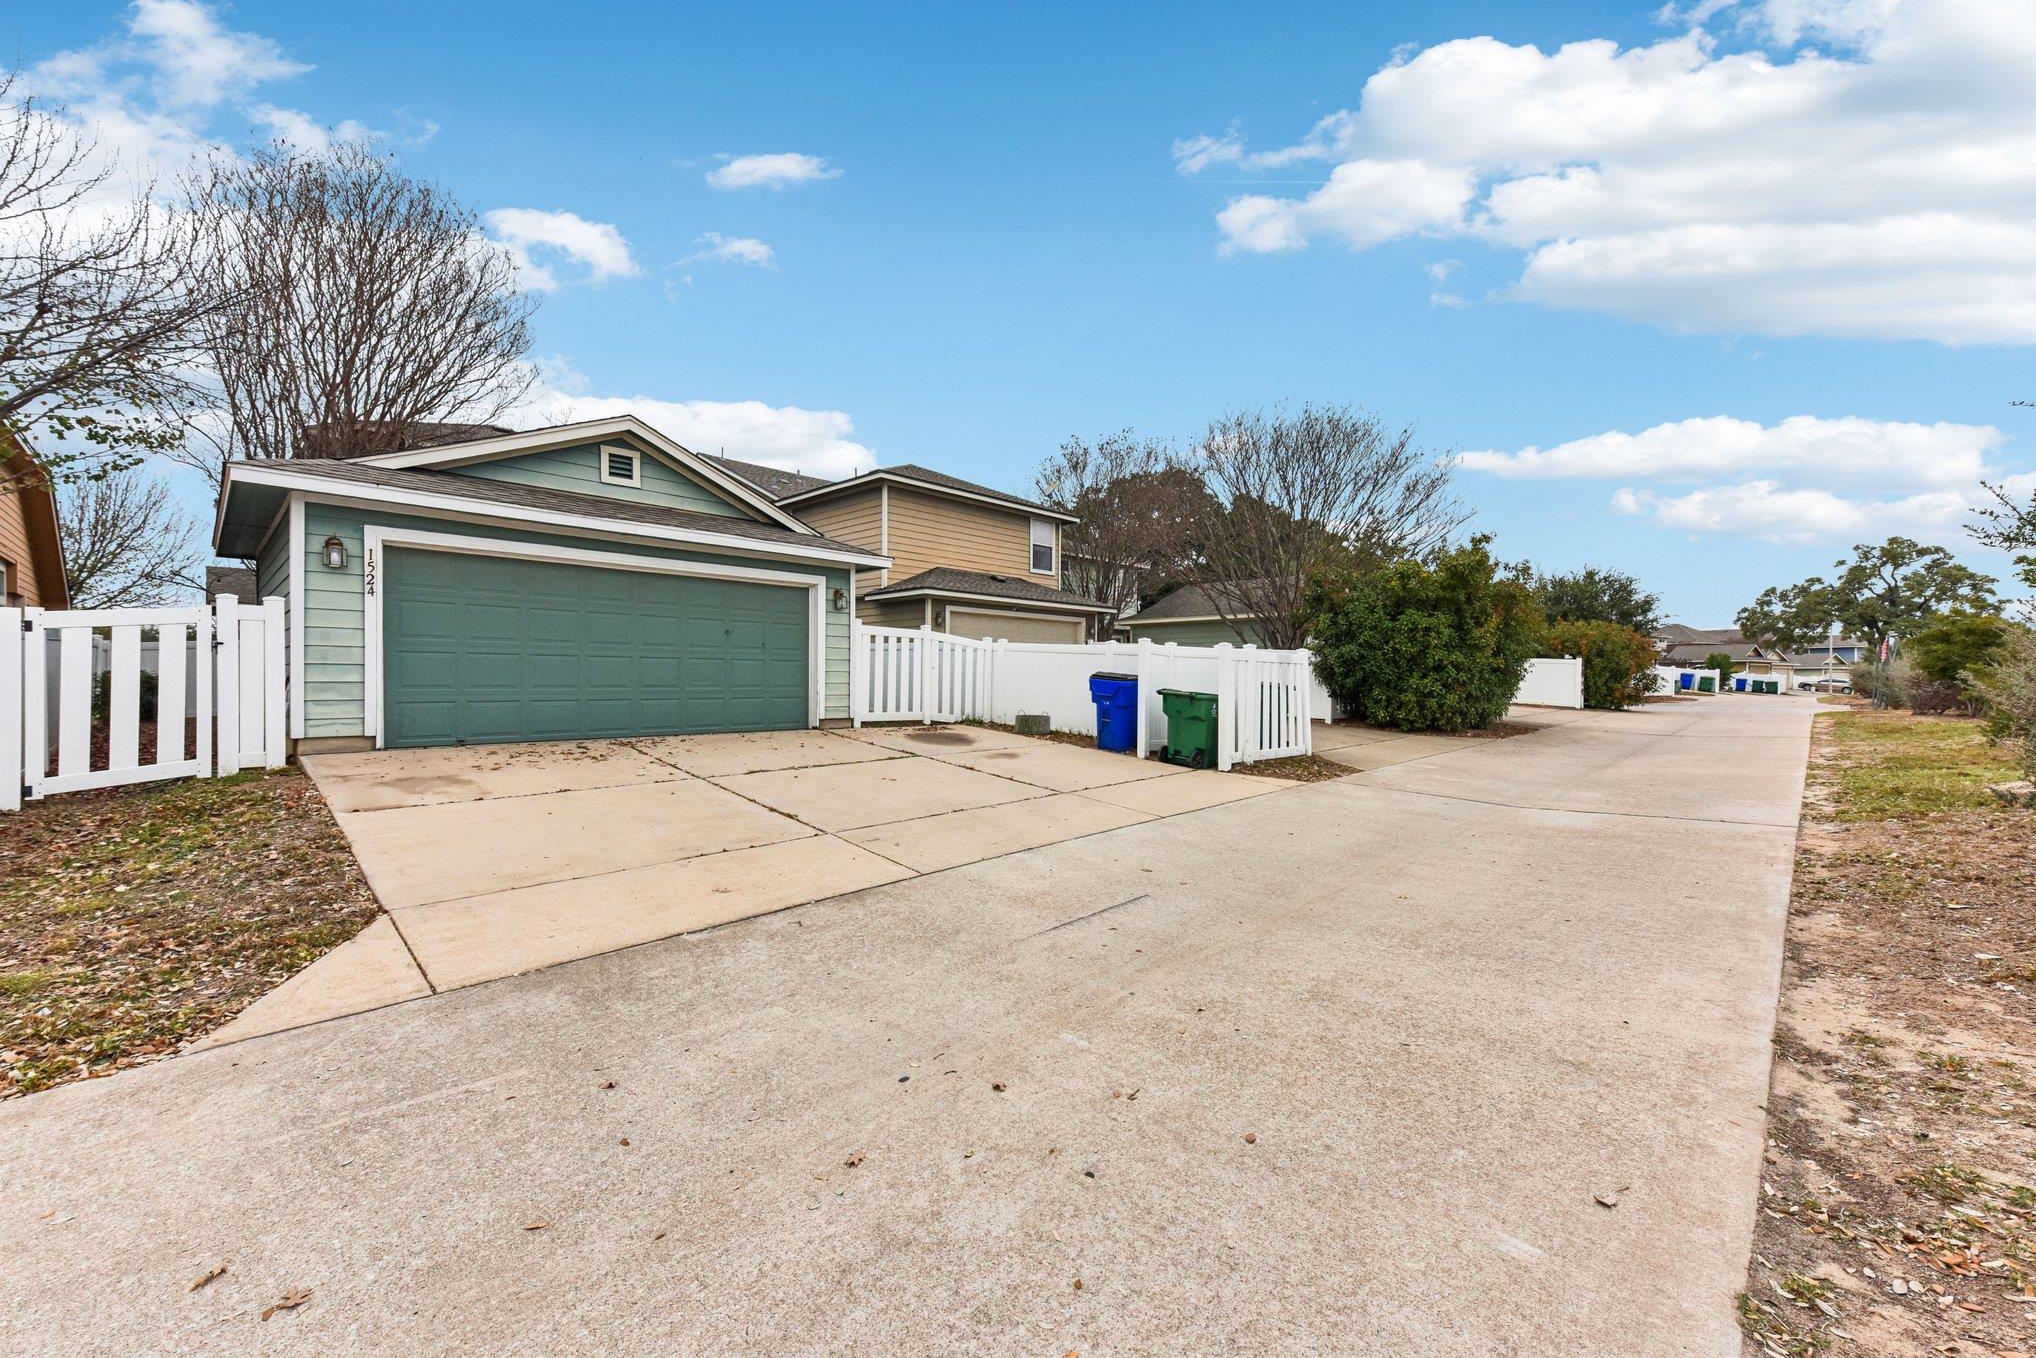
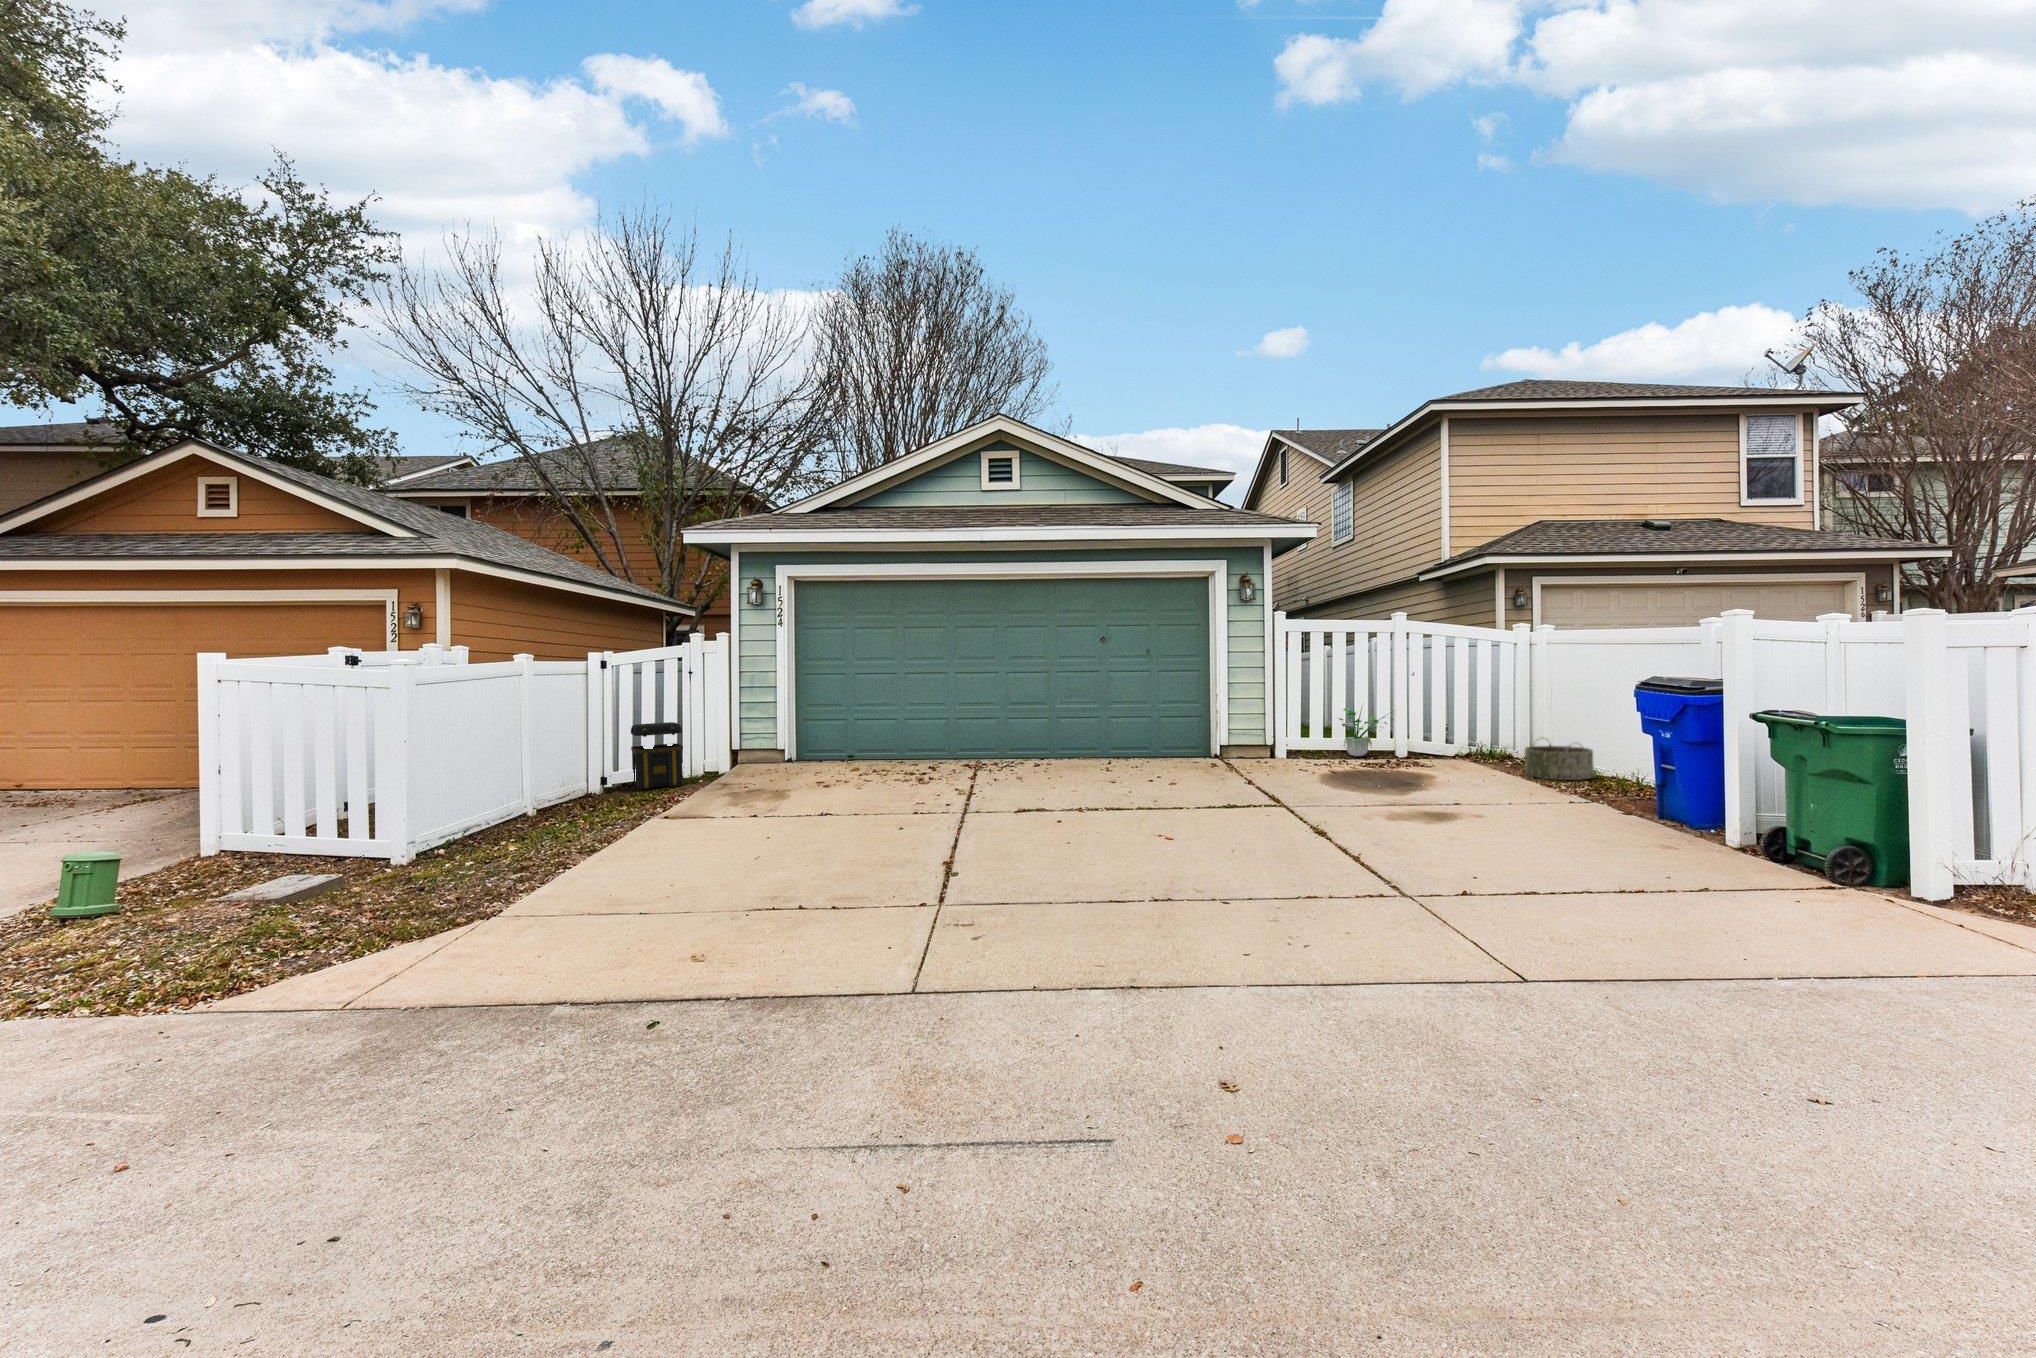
potted plant: none [893,683,932,726] -> present [1339,706,1394,756]
toolbox: none [196,701,289,780] -> present [631,722,683,789]

